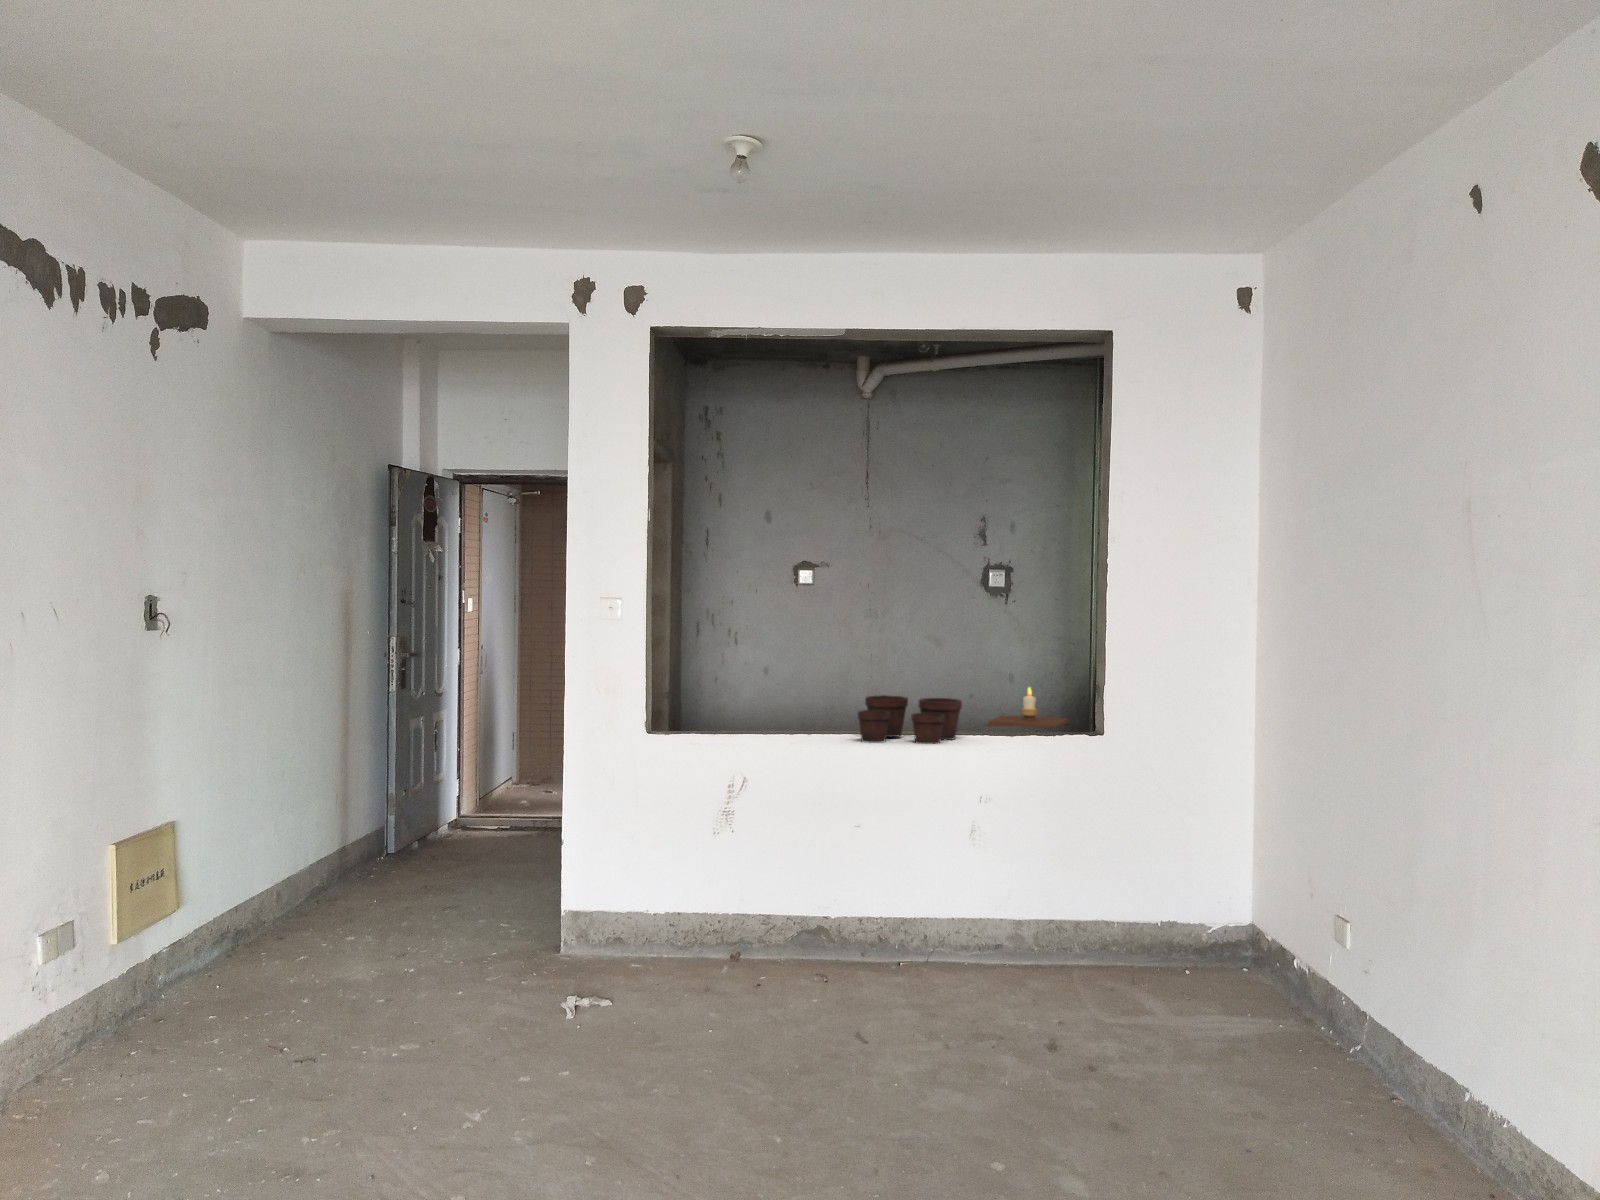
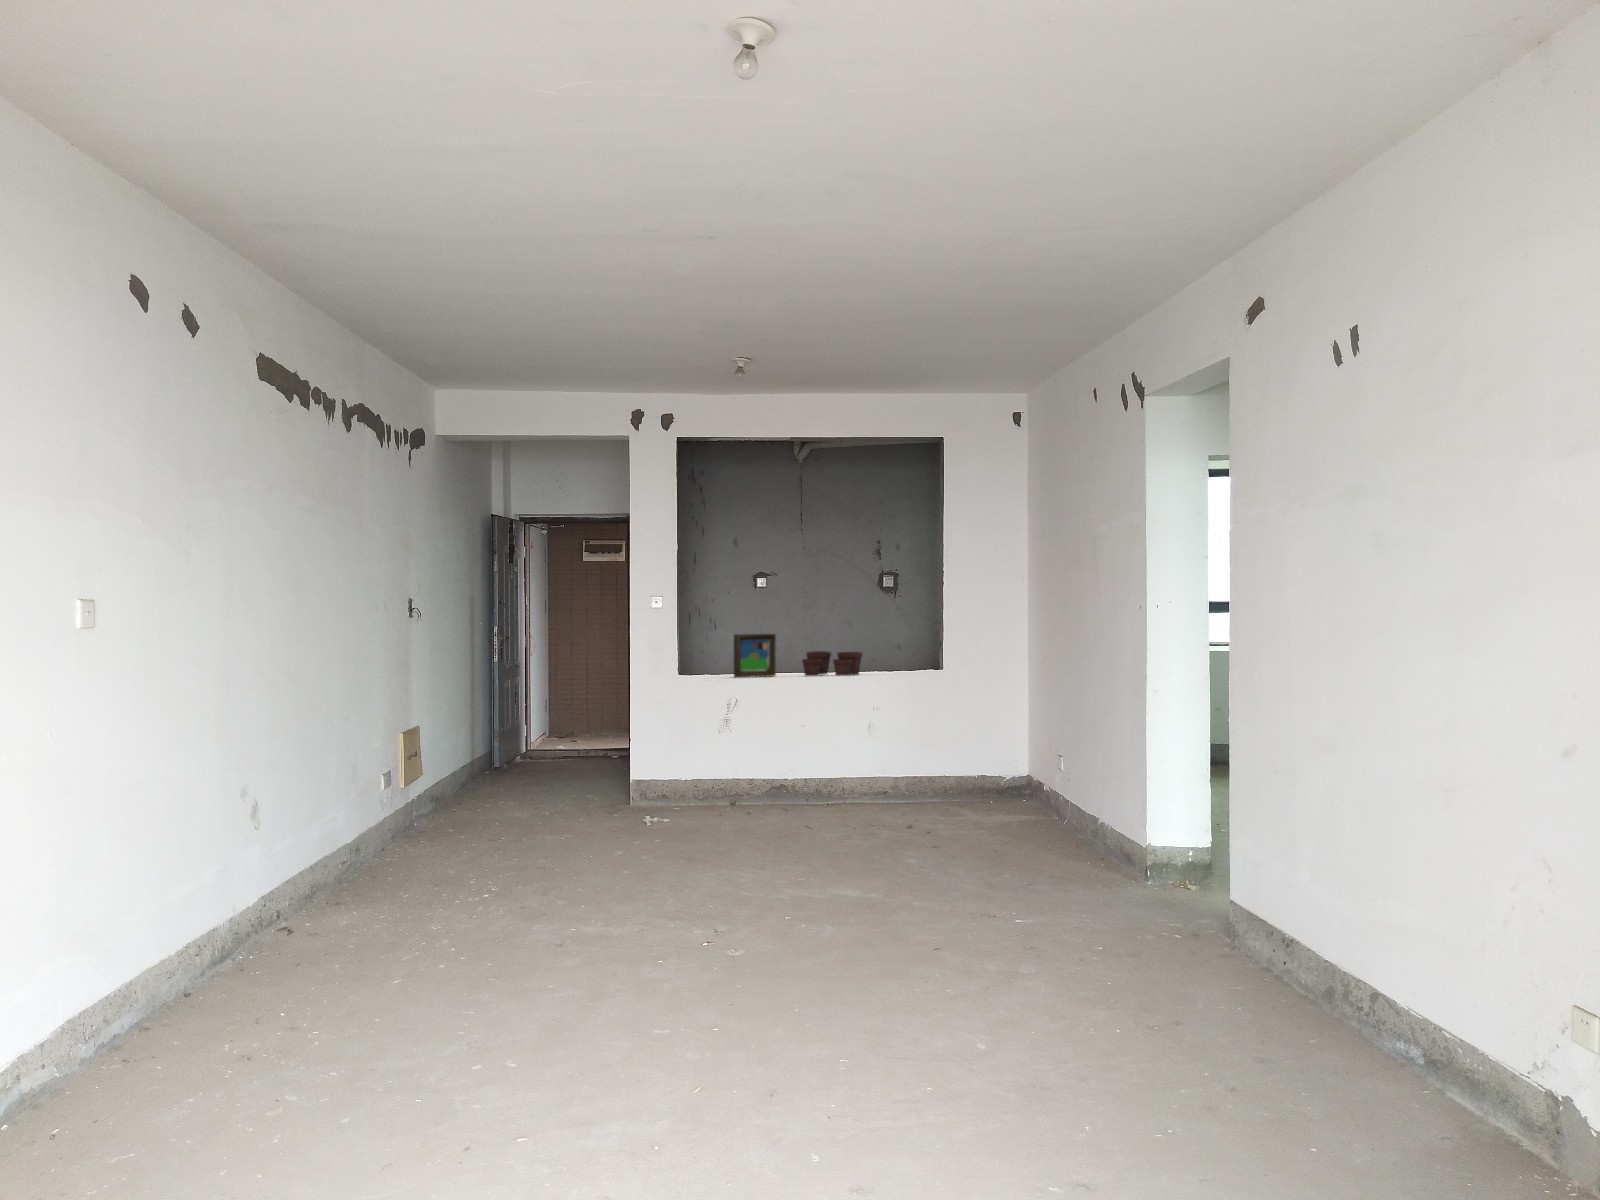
picture frame: none [739,665,813,742] -> present [734,634,776,678]
candle: present [988,688,1069,727] -> none [882,649,933,674]

